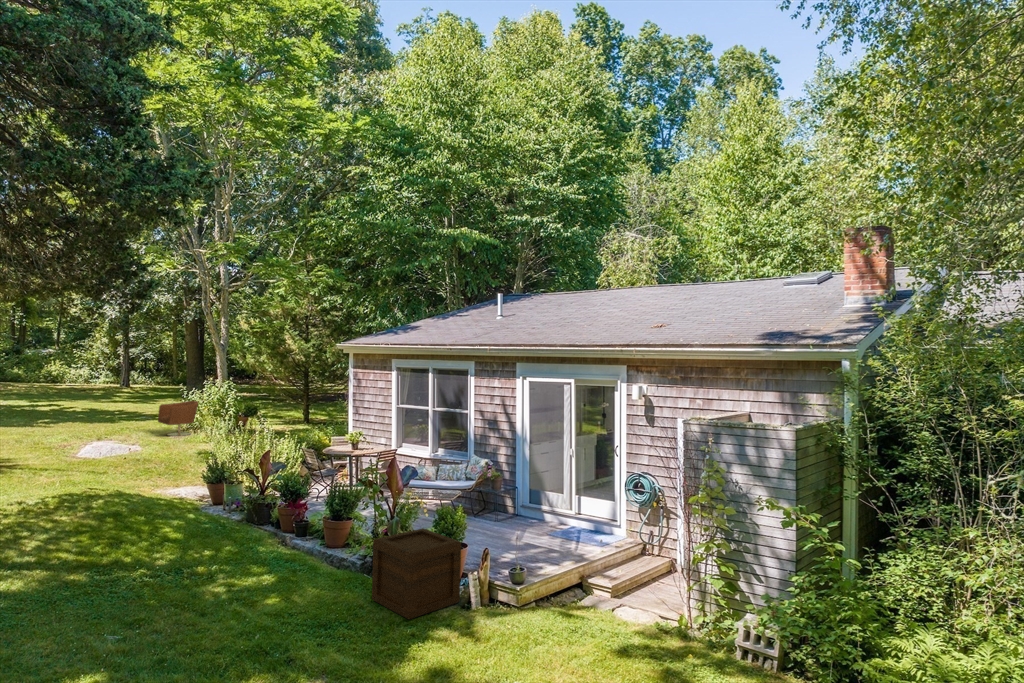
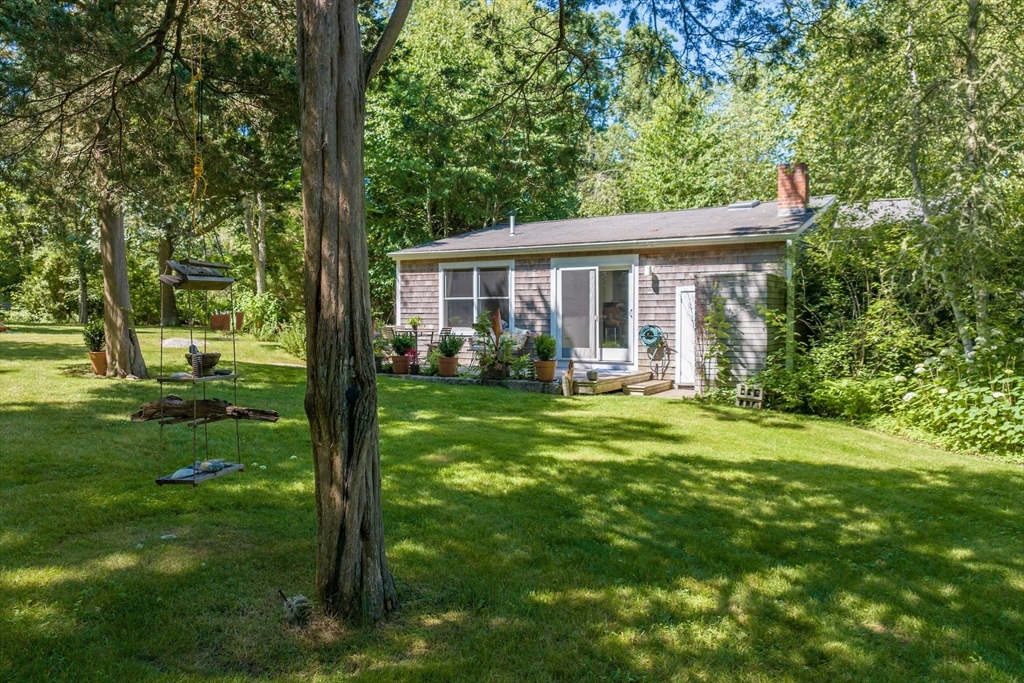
wooden crate: present [372,528,461,619] -> none [496,352,554,400]

